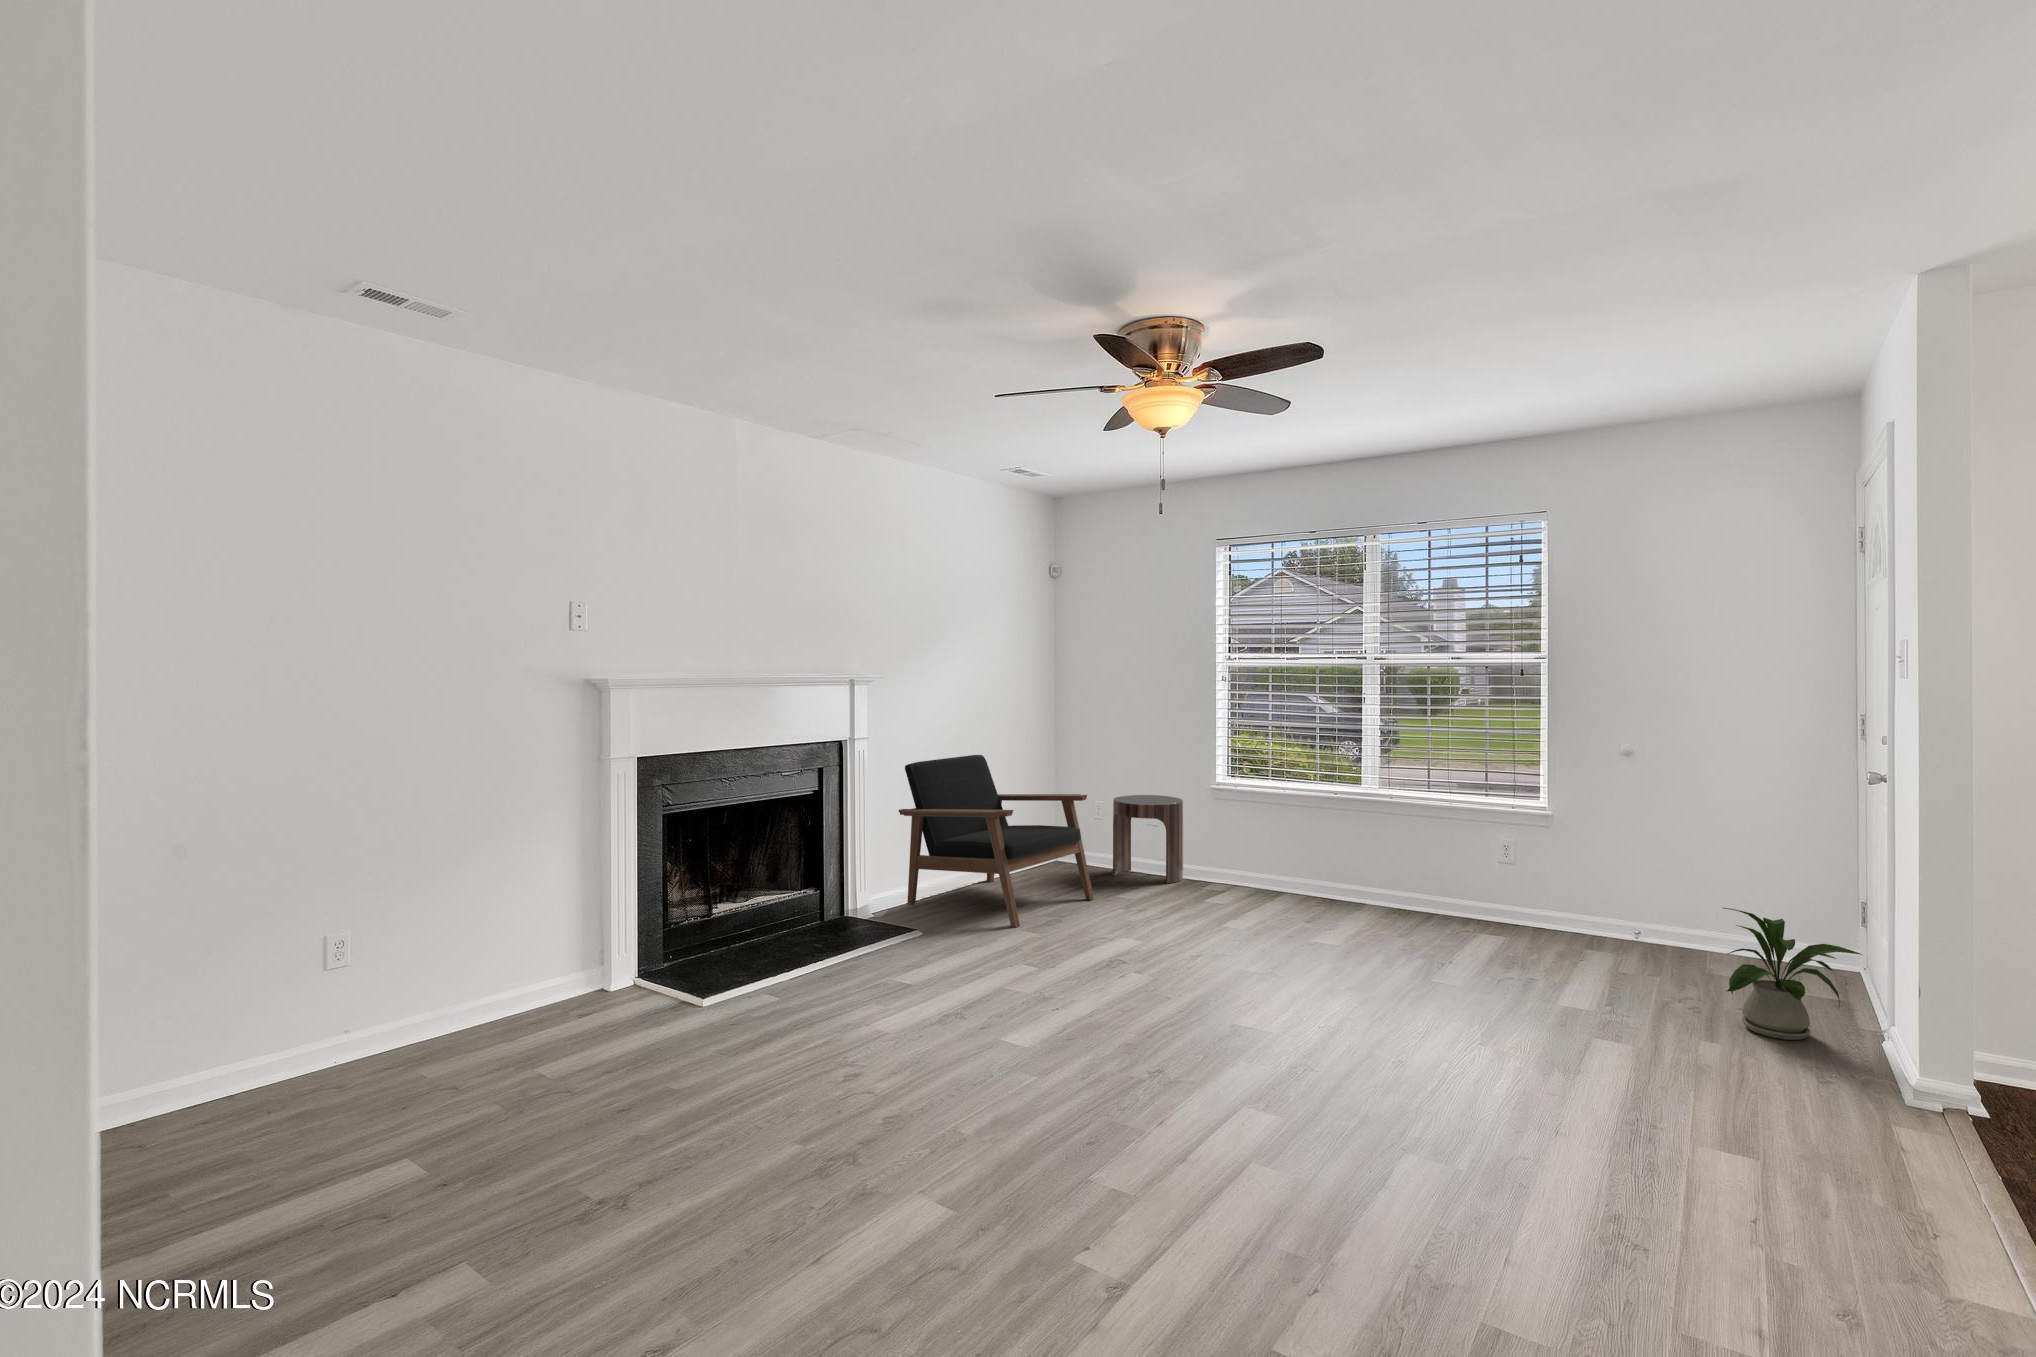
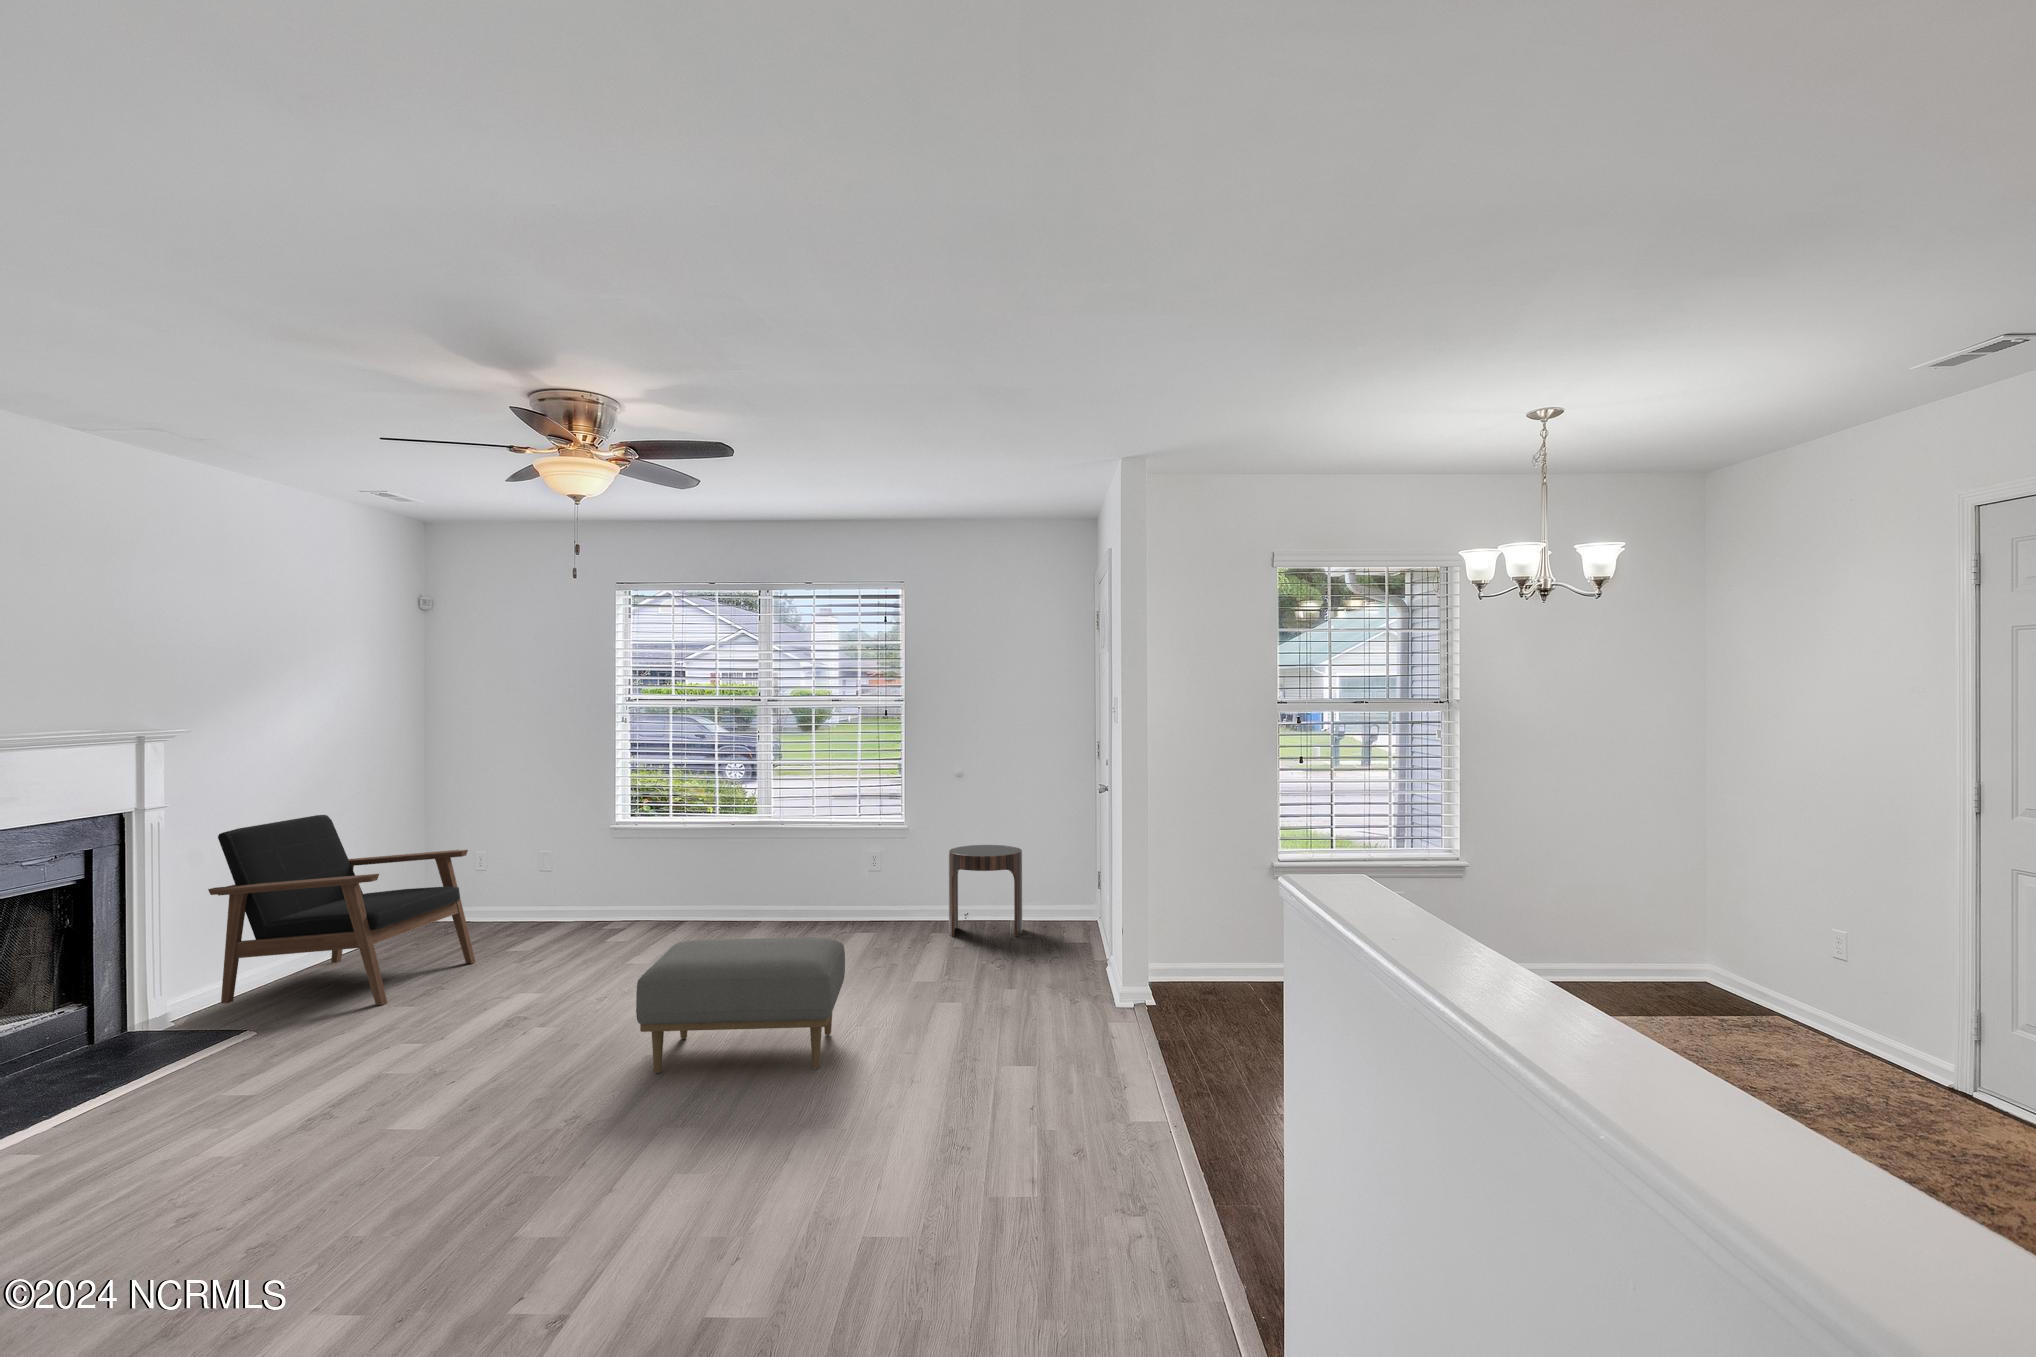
side table: present [1113,795,1183,884] -> present [949,845,1022,937]
house plant: present [1724,908,1862,1040] -> none [1017,888,1099,979]
ottoman: none [1224,914,1468,1094] -> present [636,937,845,1073]

